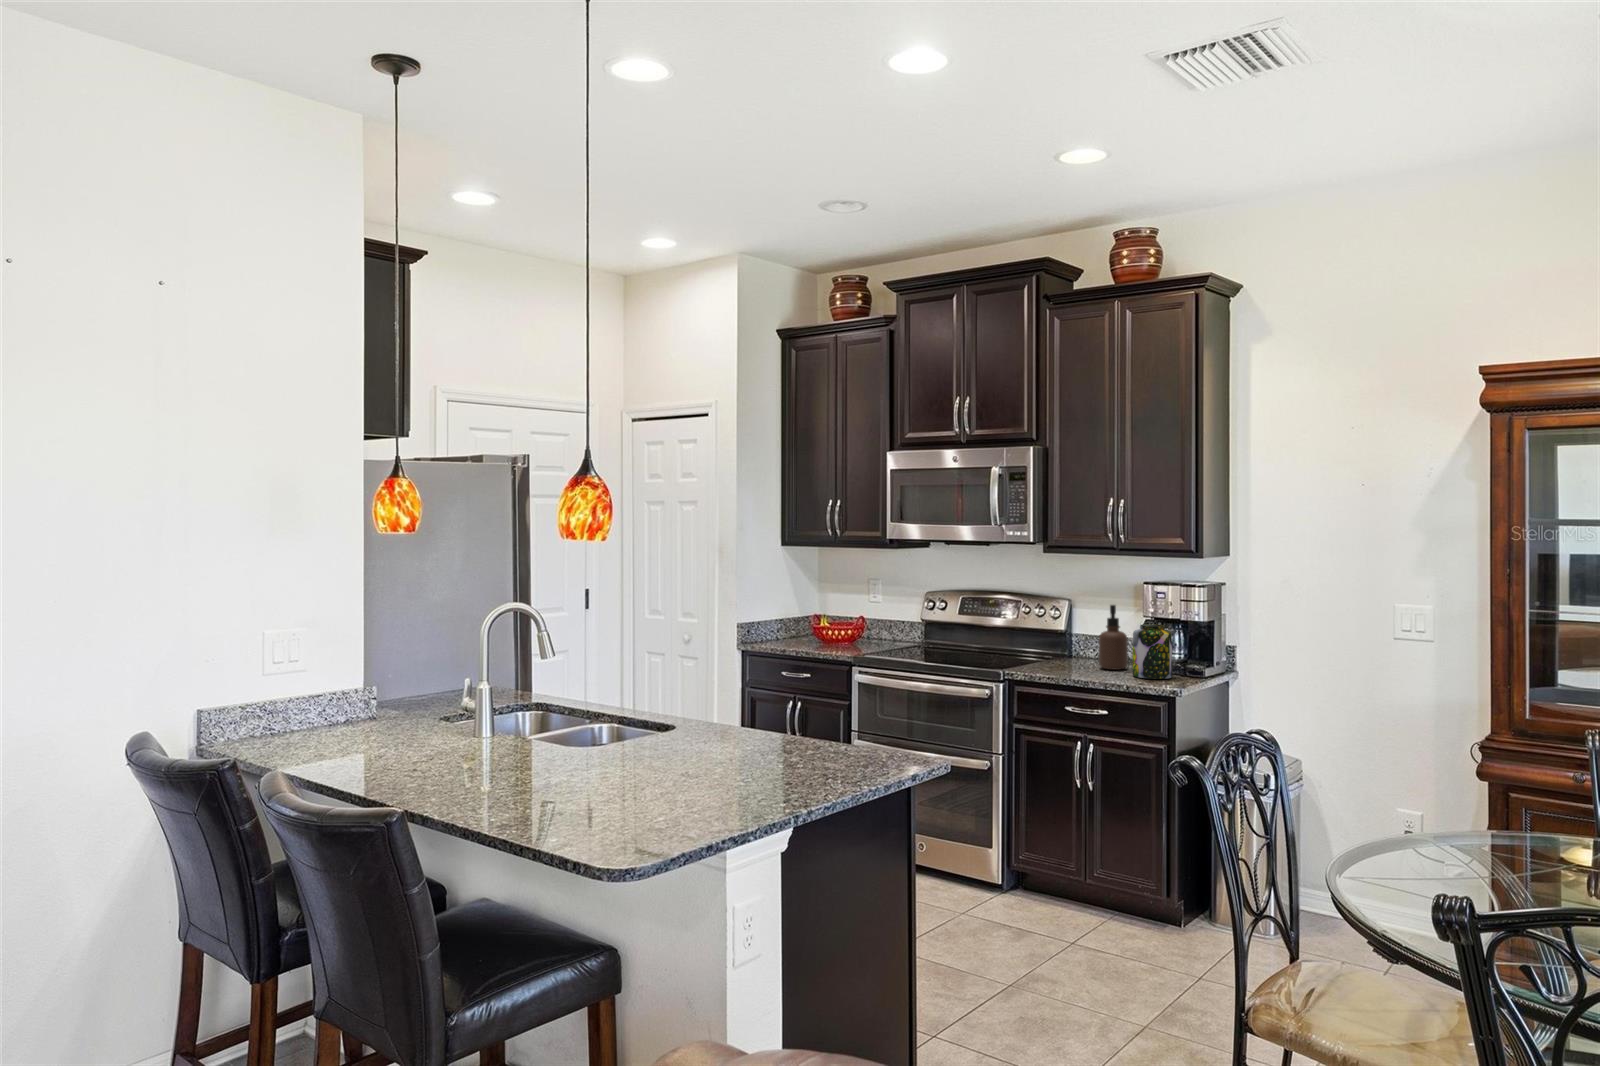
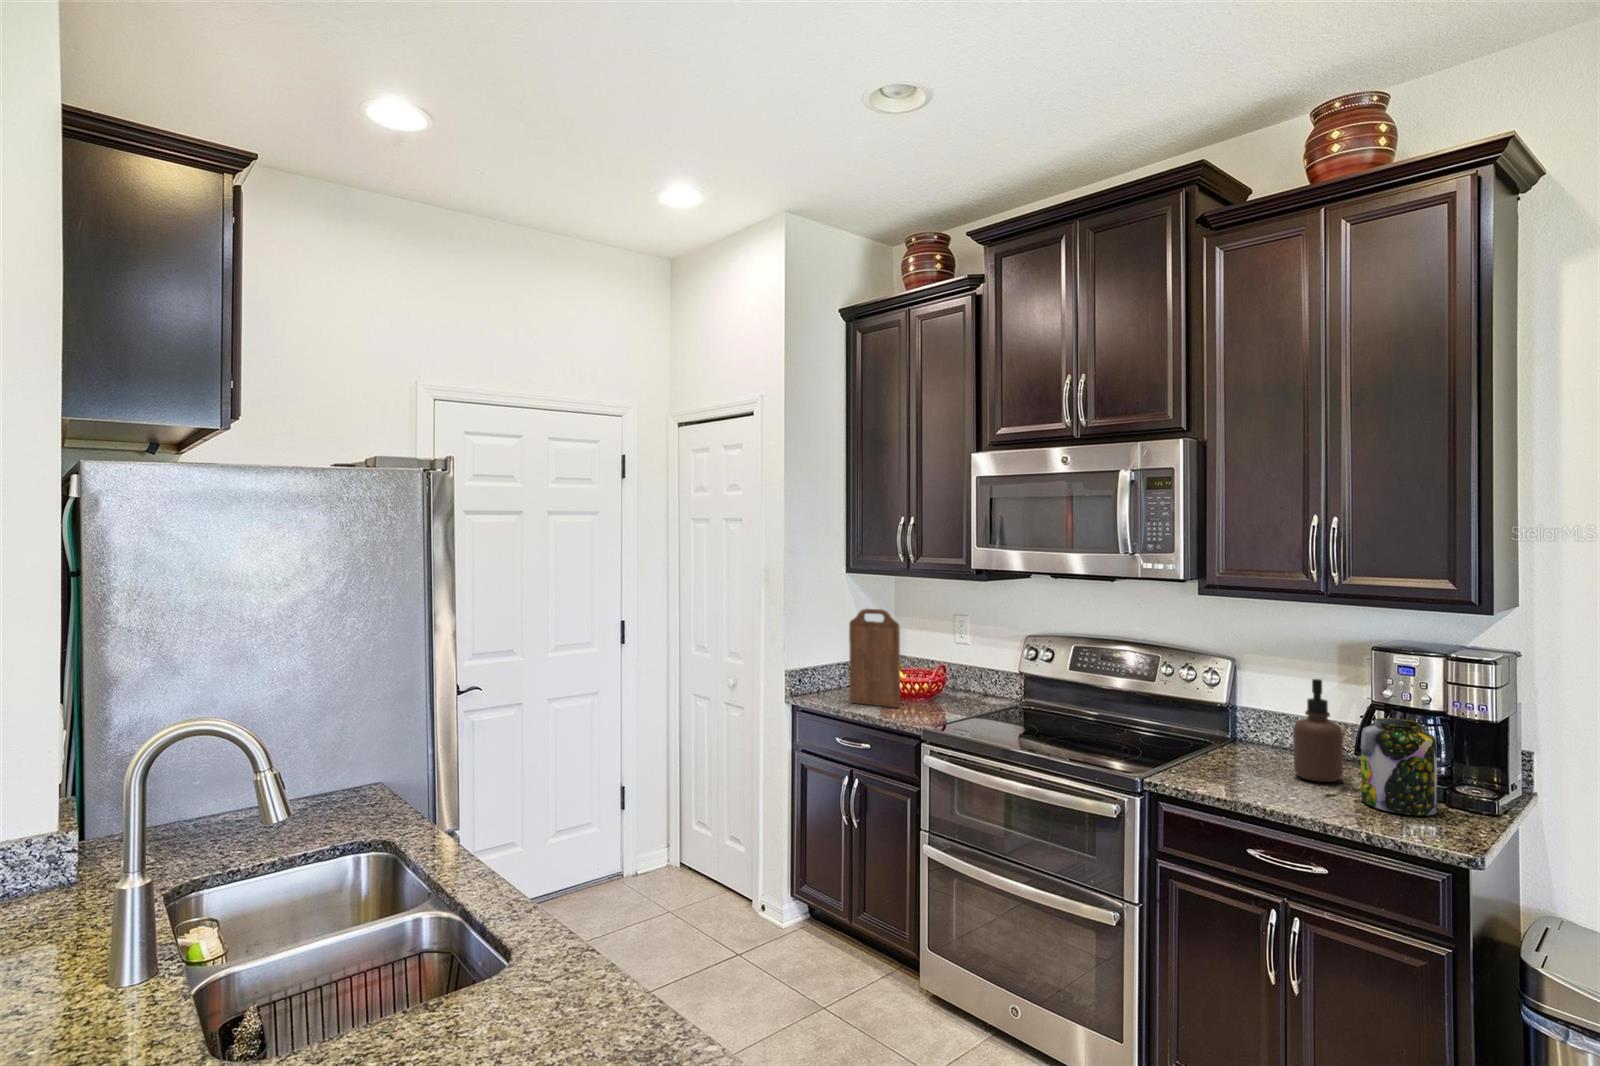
cutting board: none [790,572,831,648] -> present [849,609,900,708]

